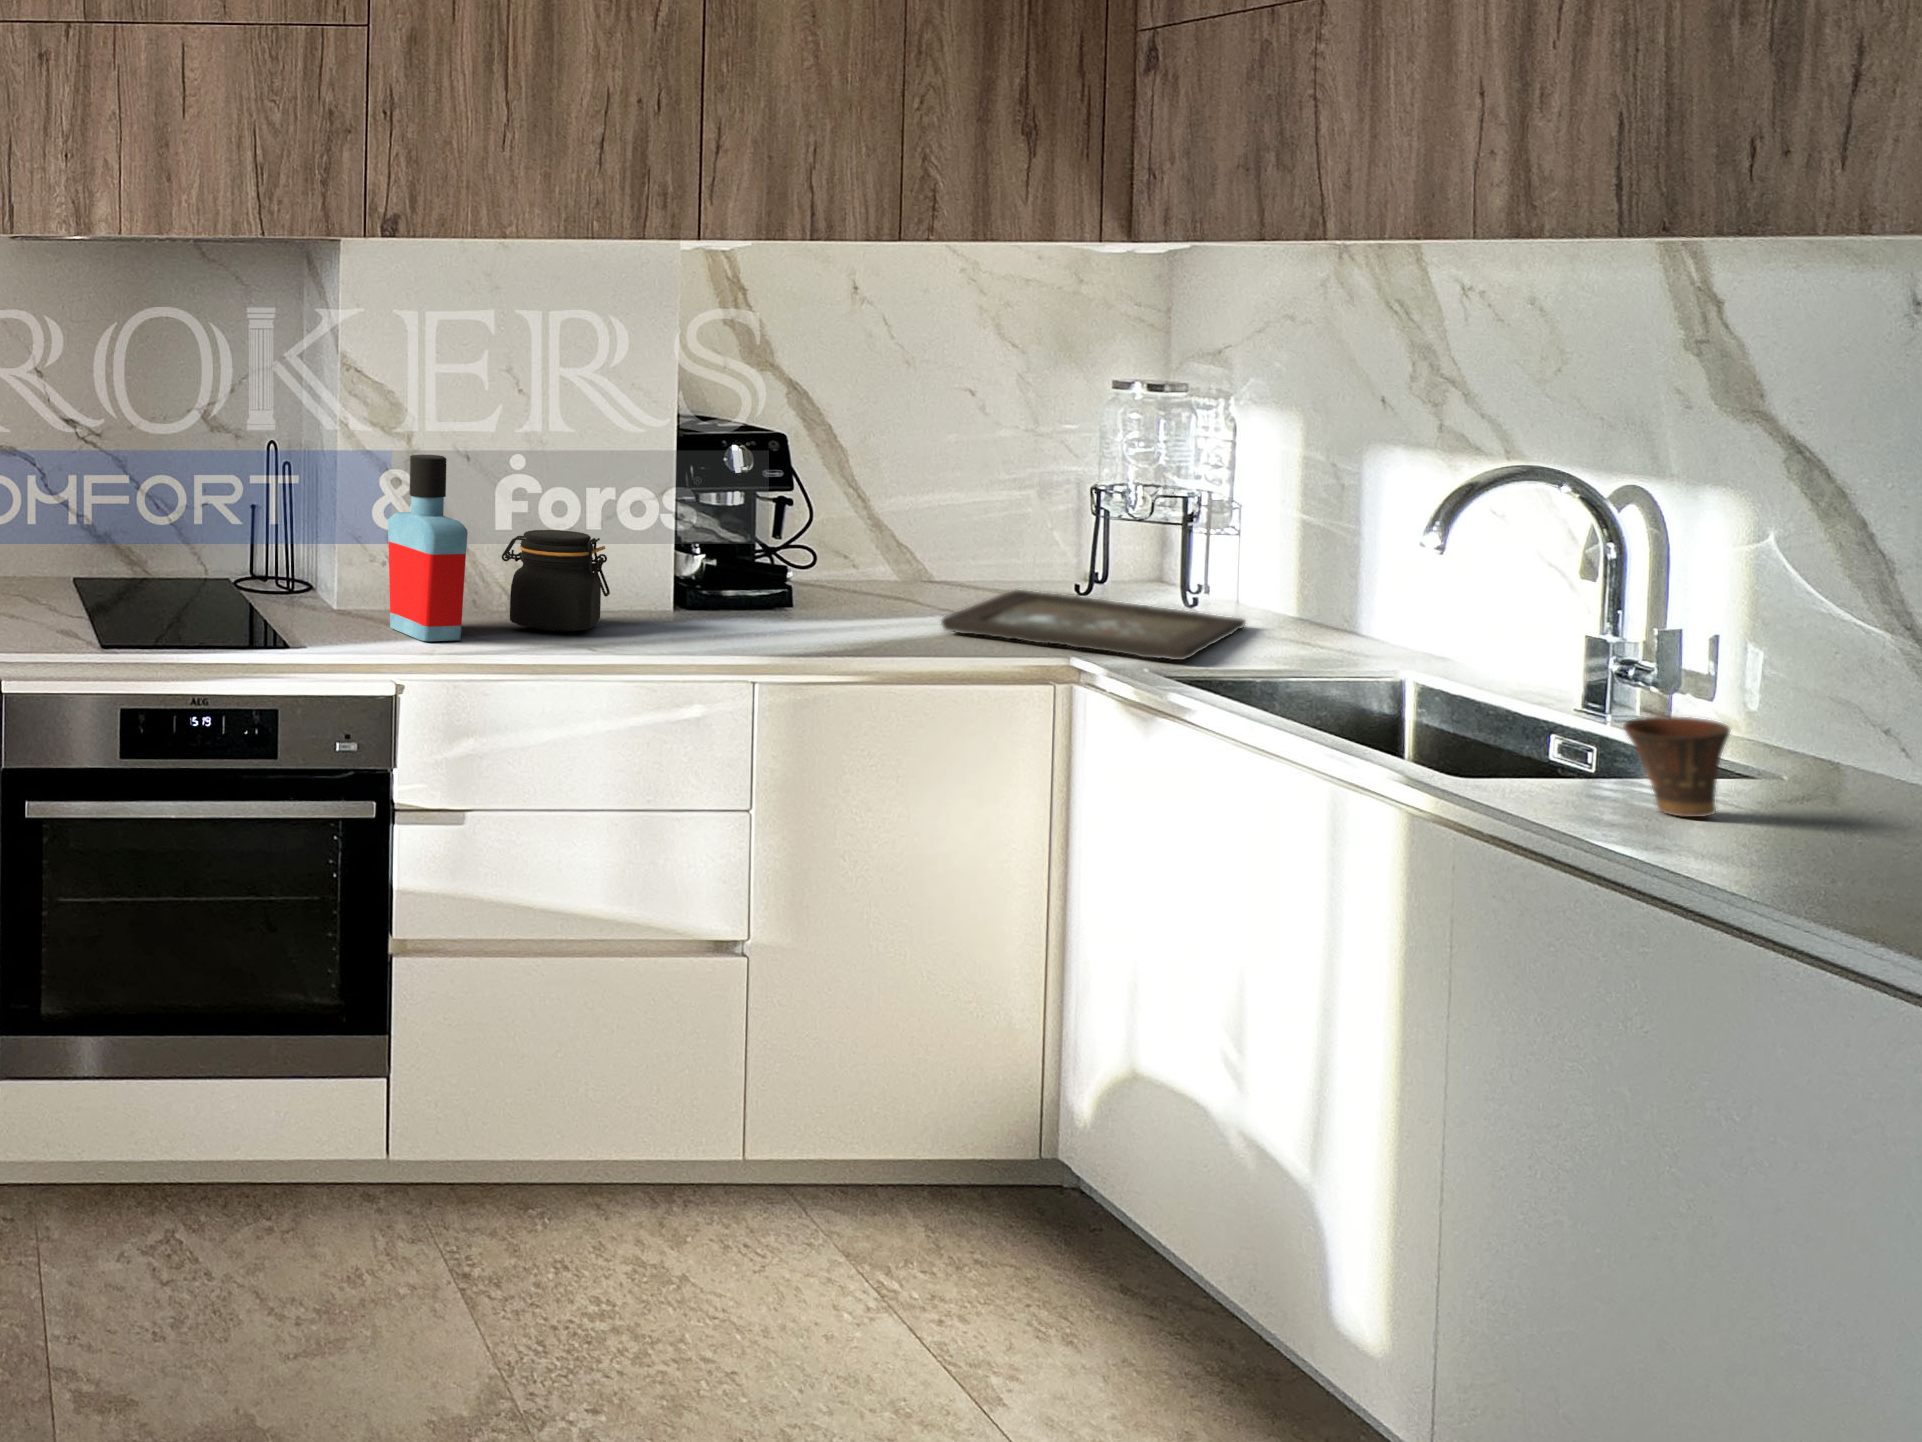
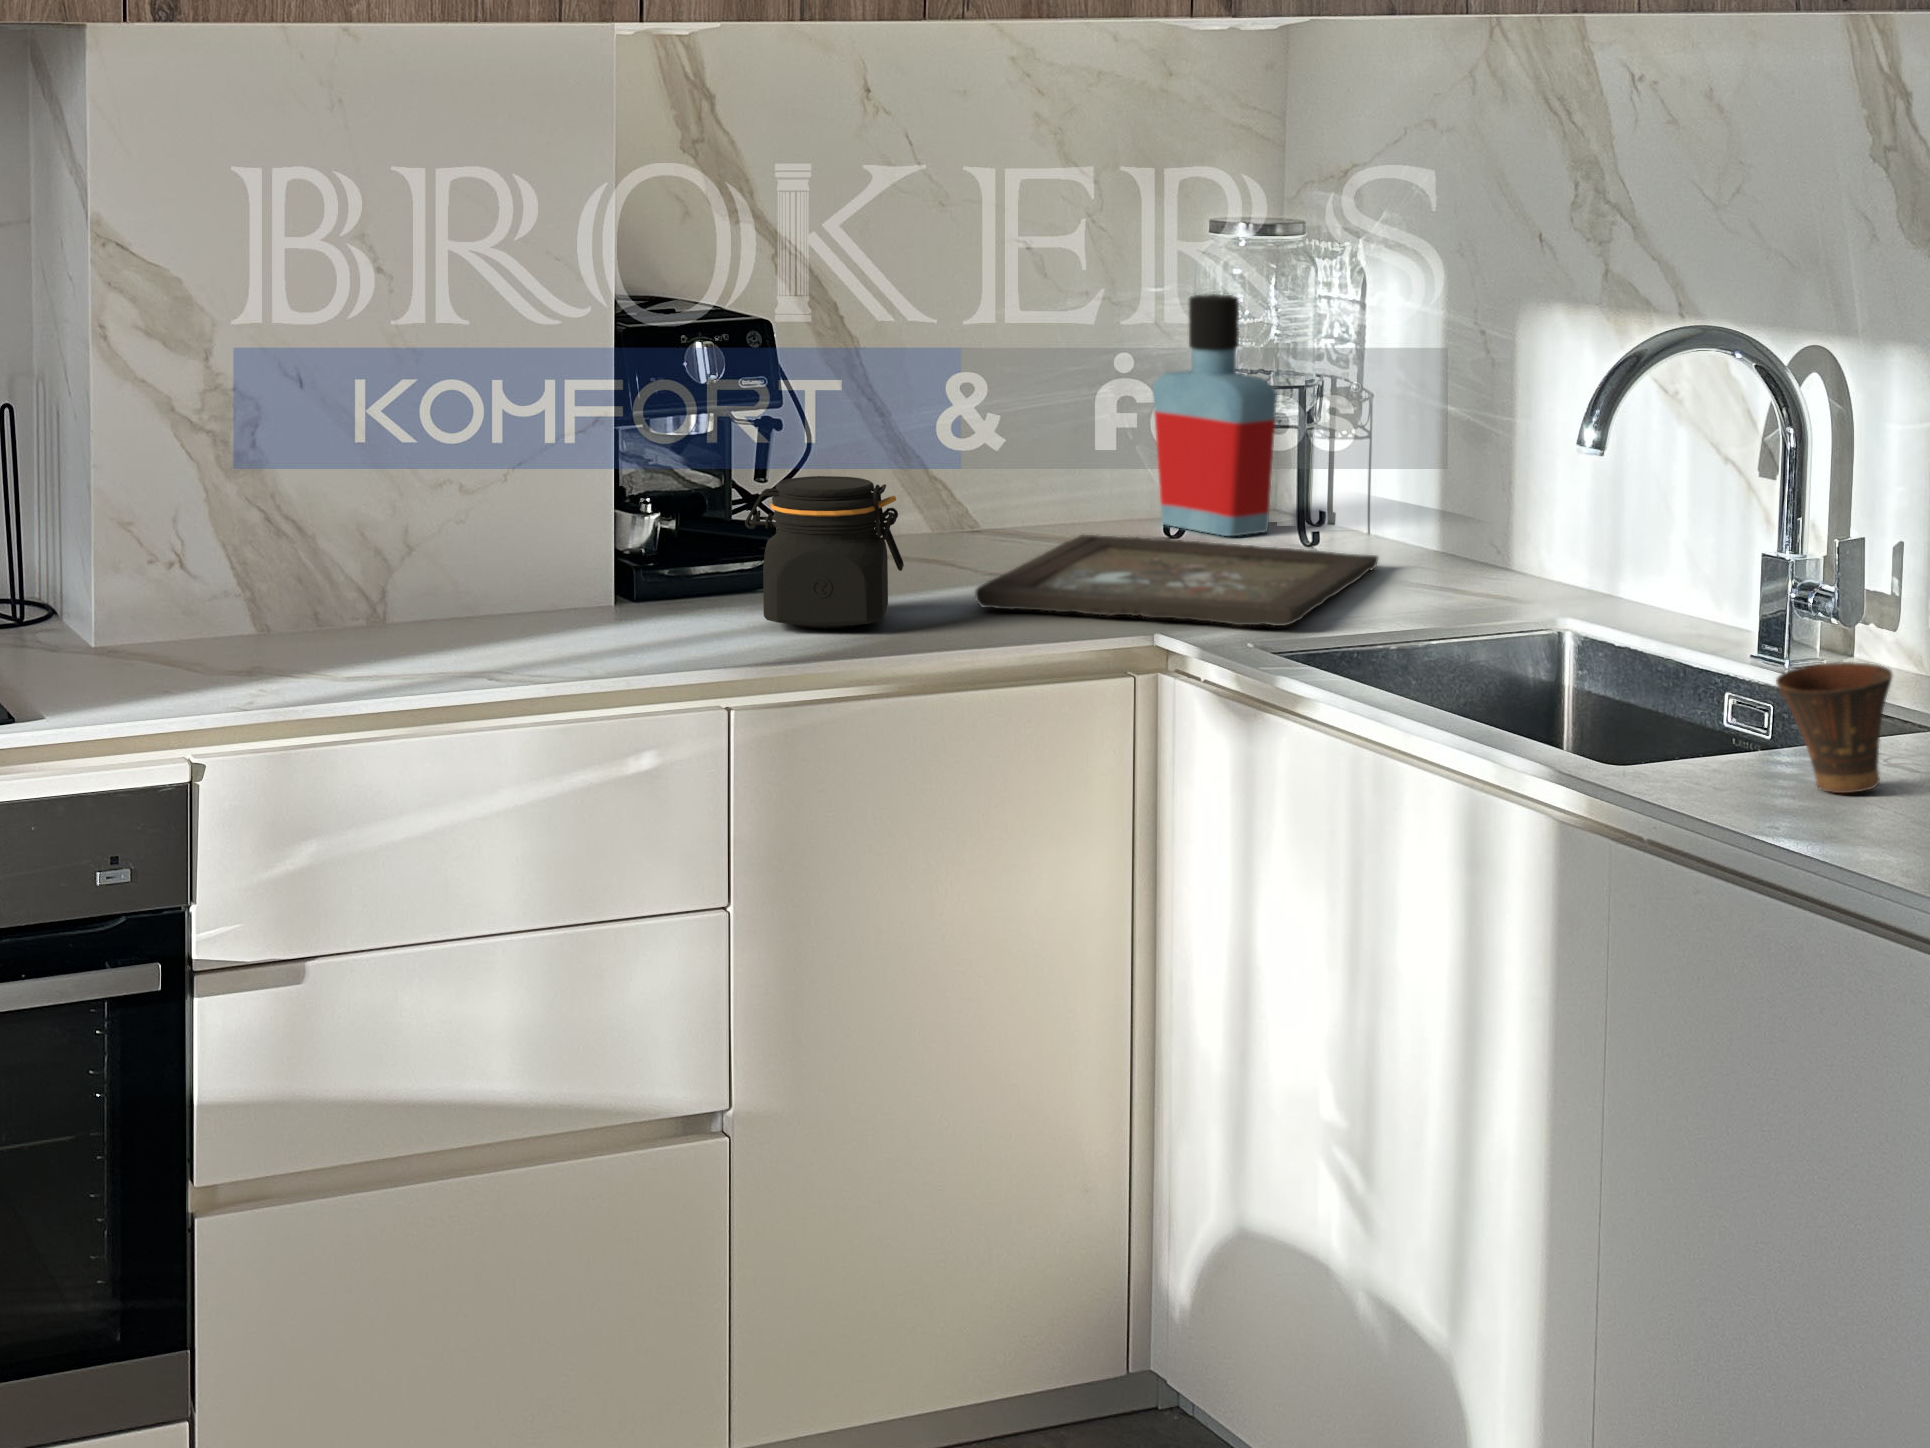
bottle: present [388,455,468,641] -> present [1153,294,1277,536]
jar: present [502,530,610,632] -> present [745,476,904,629]

